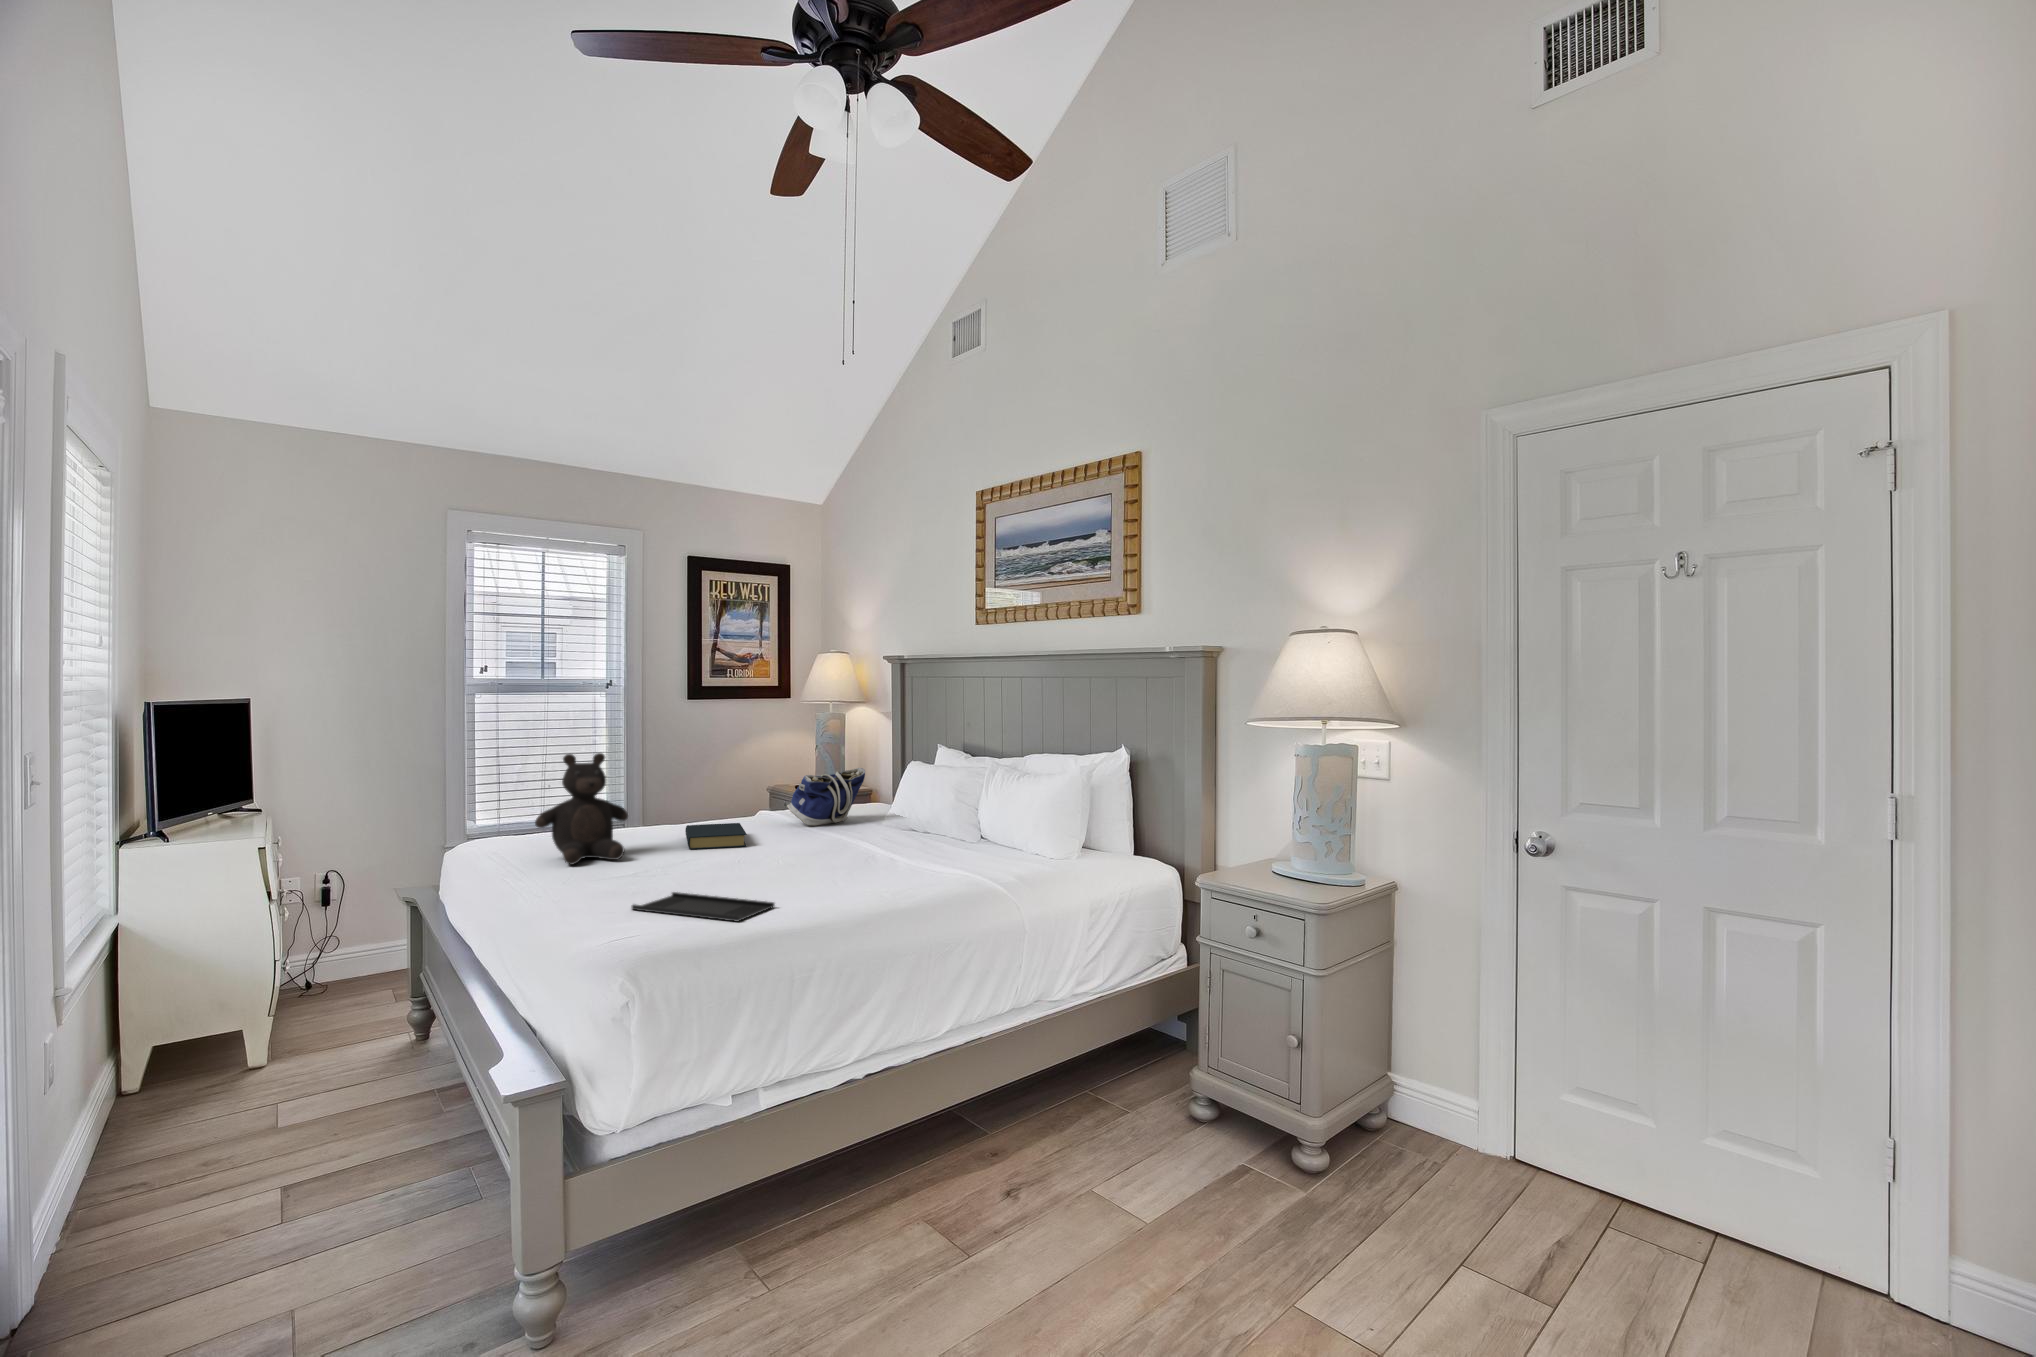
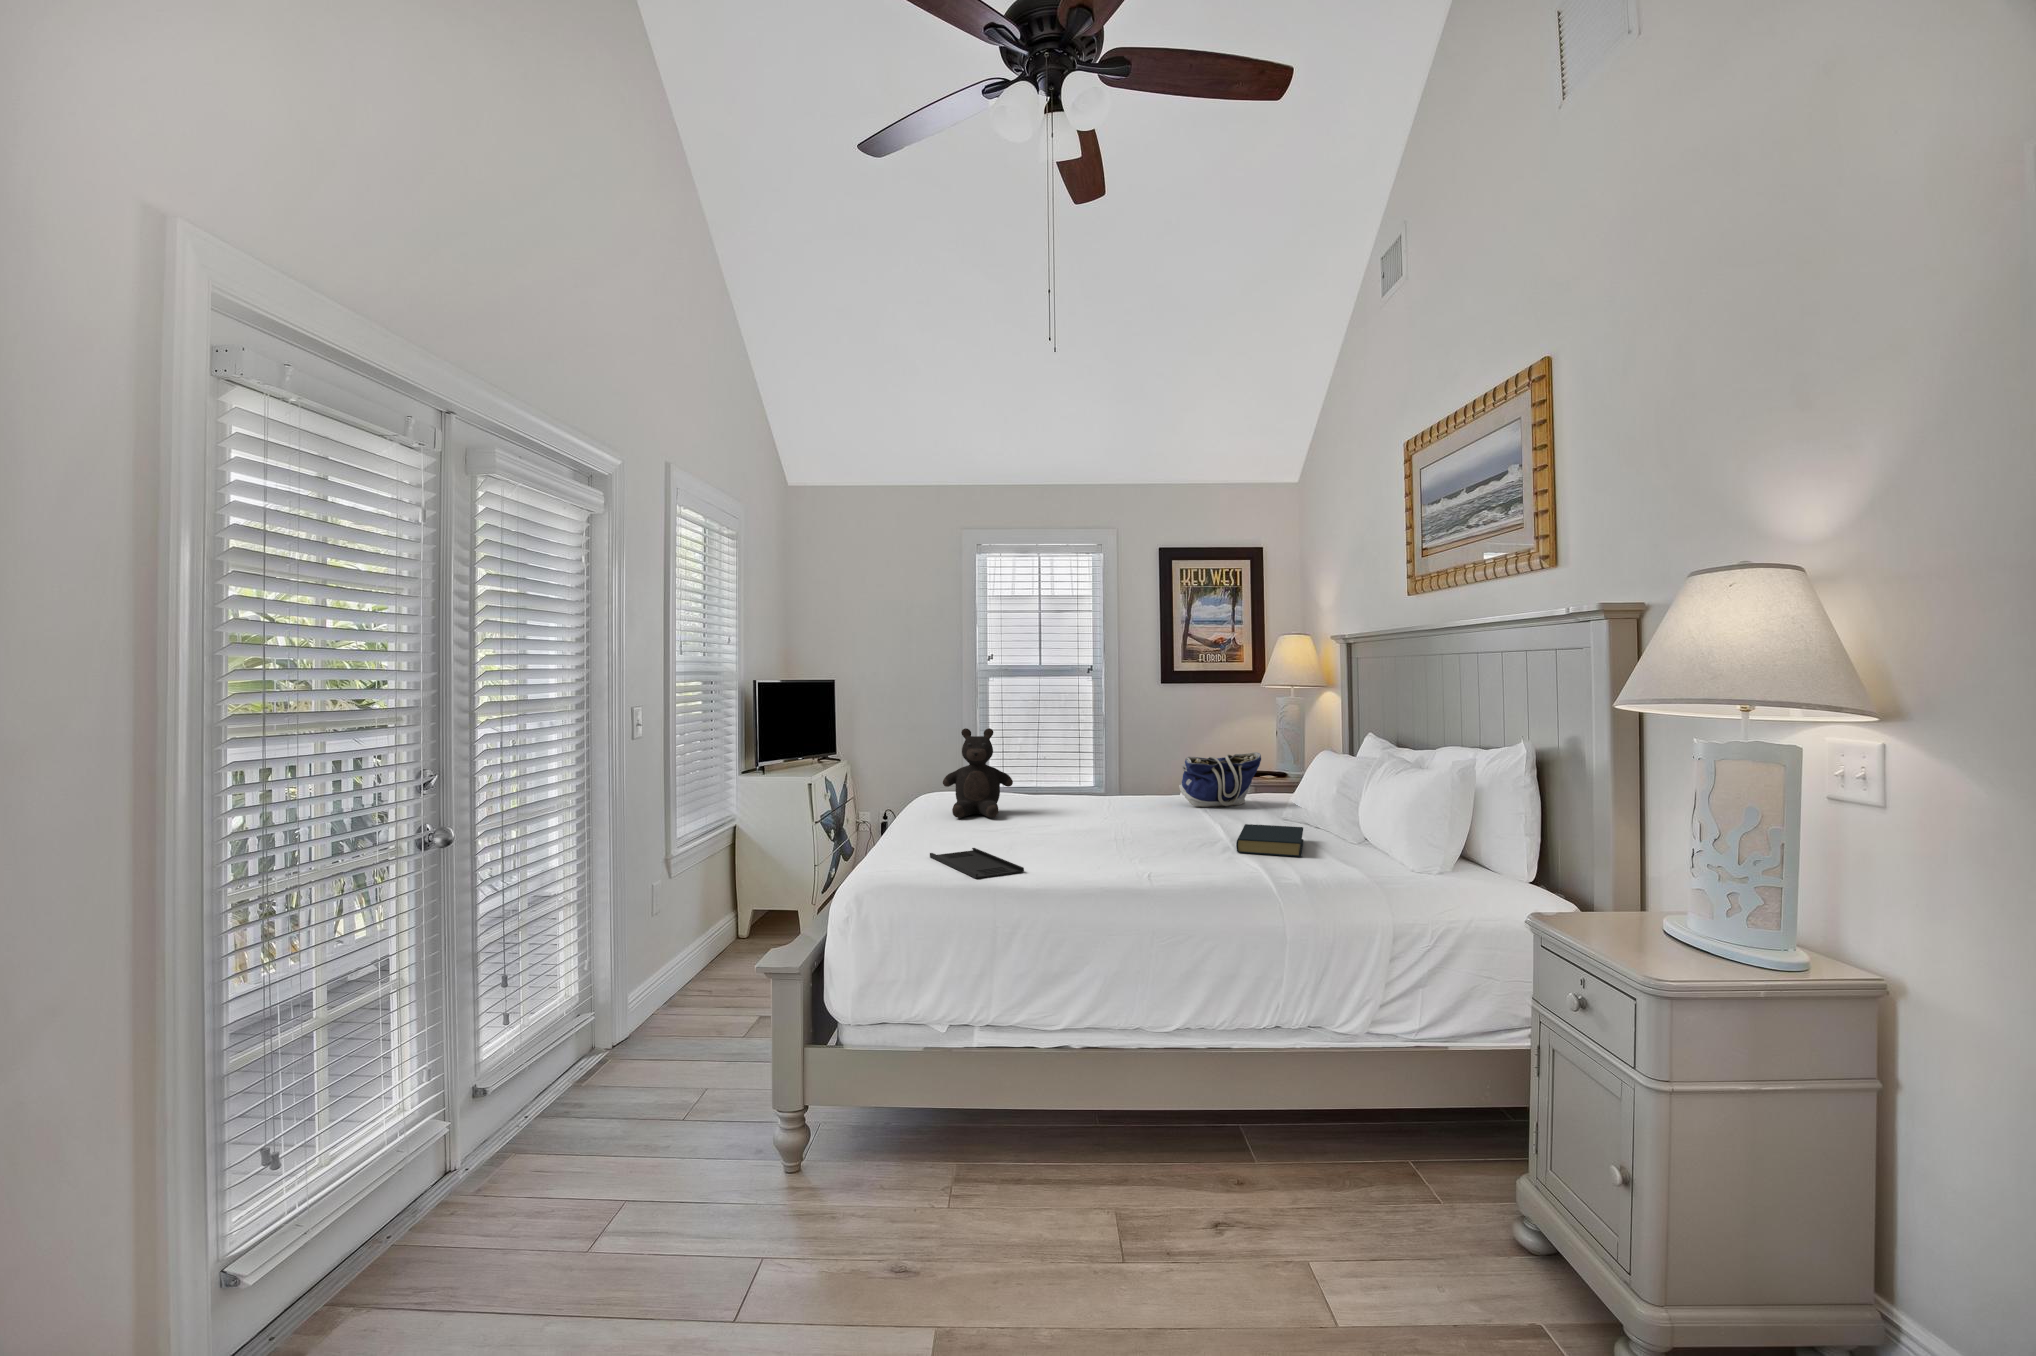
hardback book: present [685,823,747,849] -> present [1236,824,1303,857]

